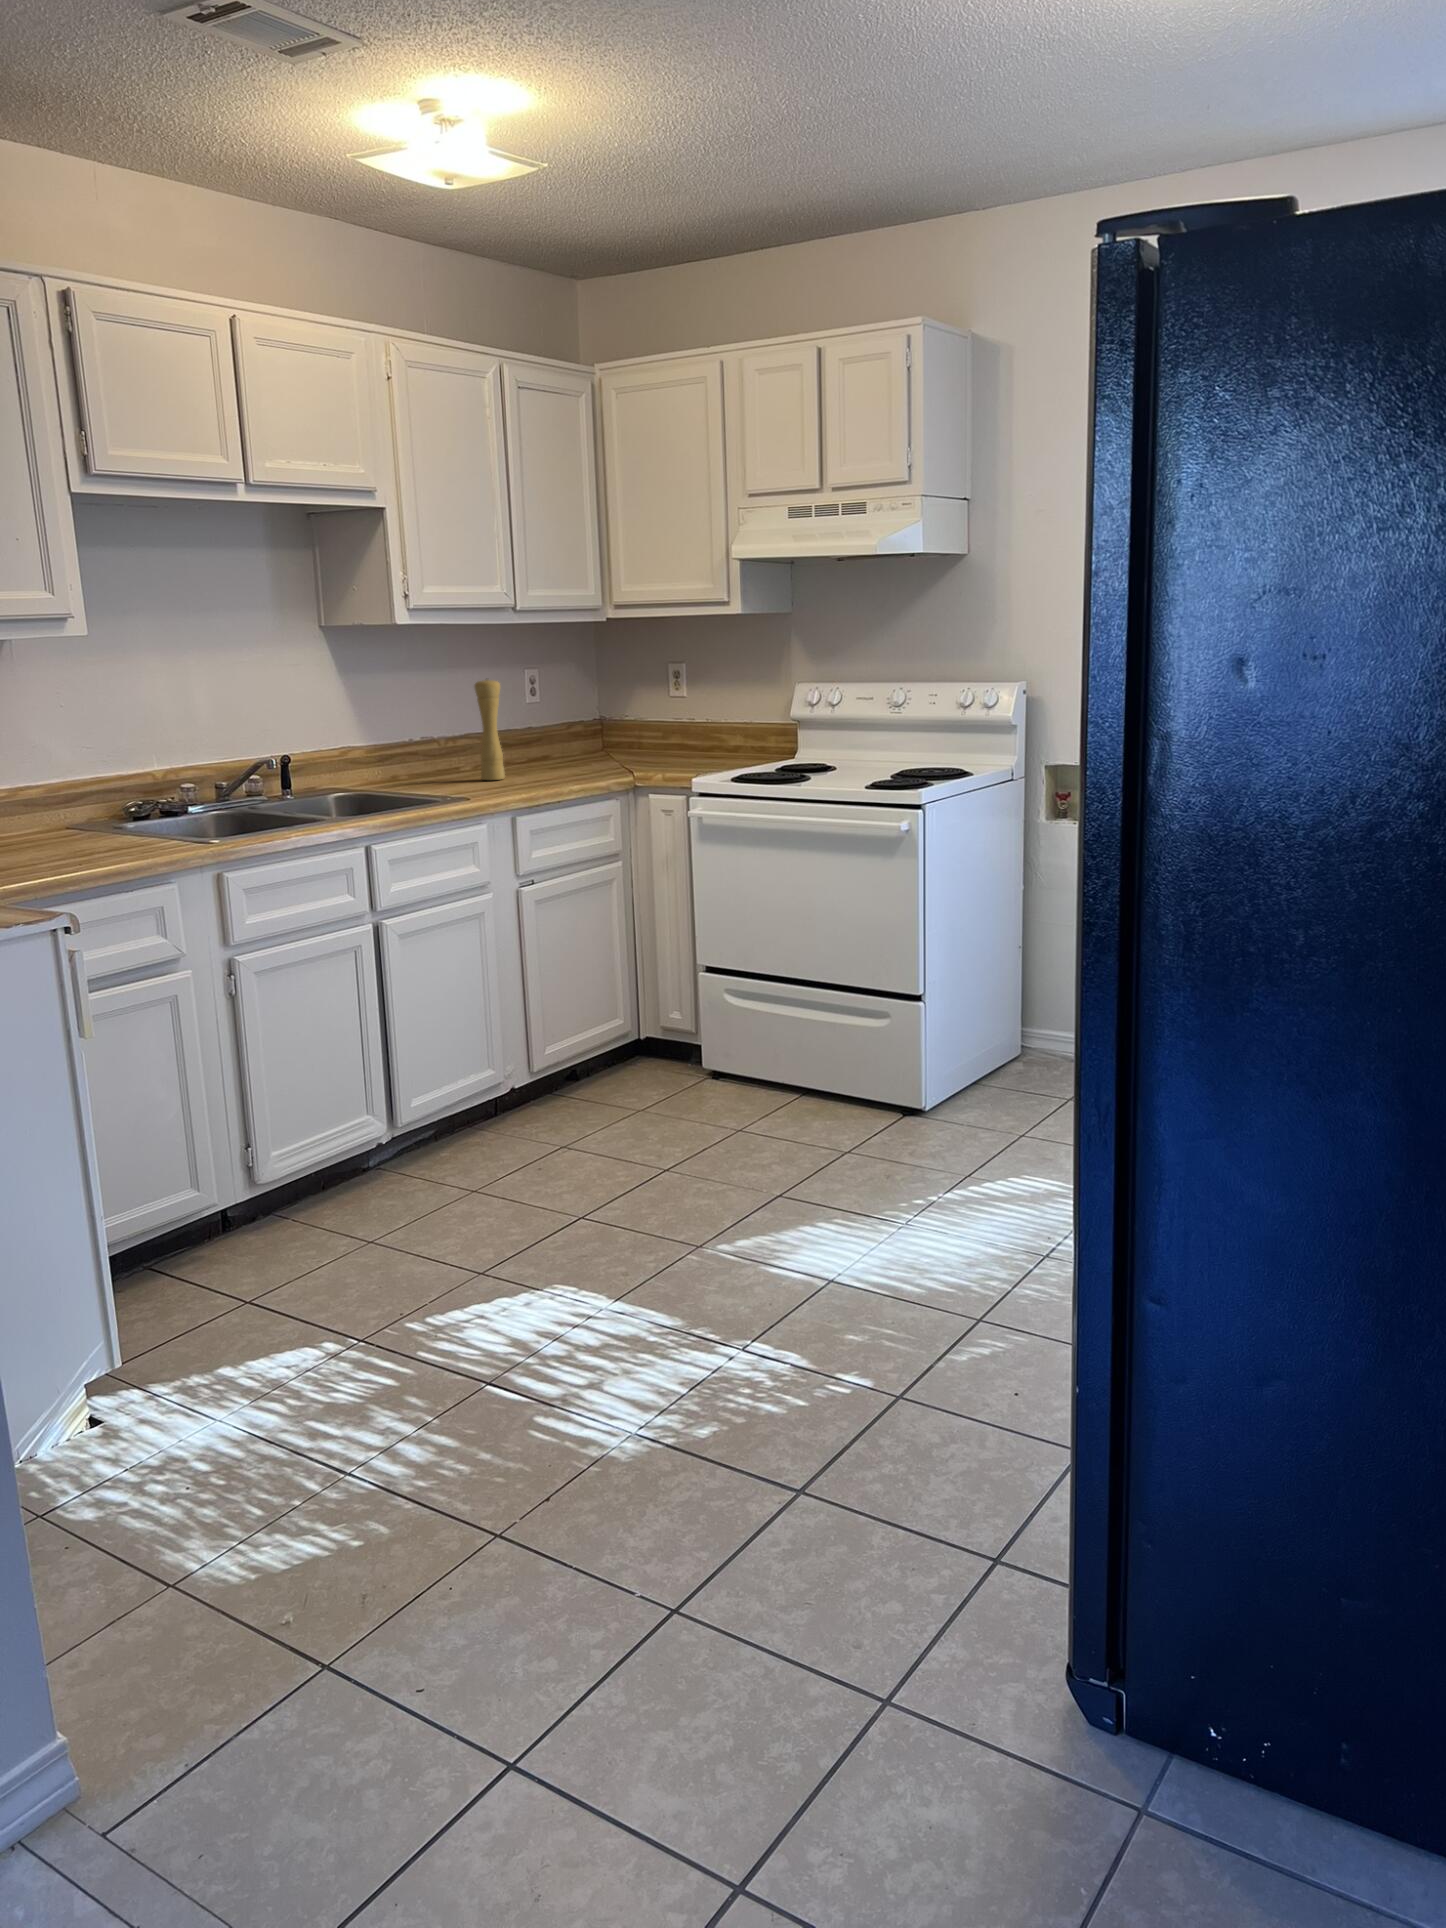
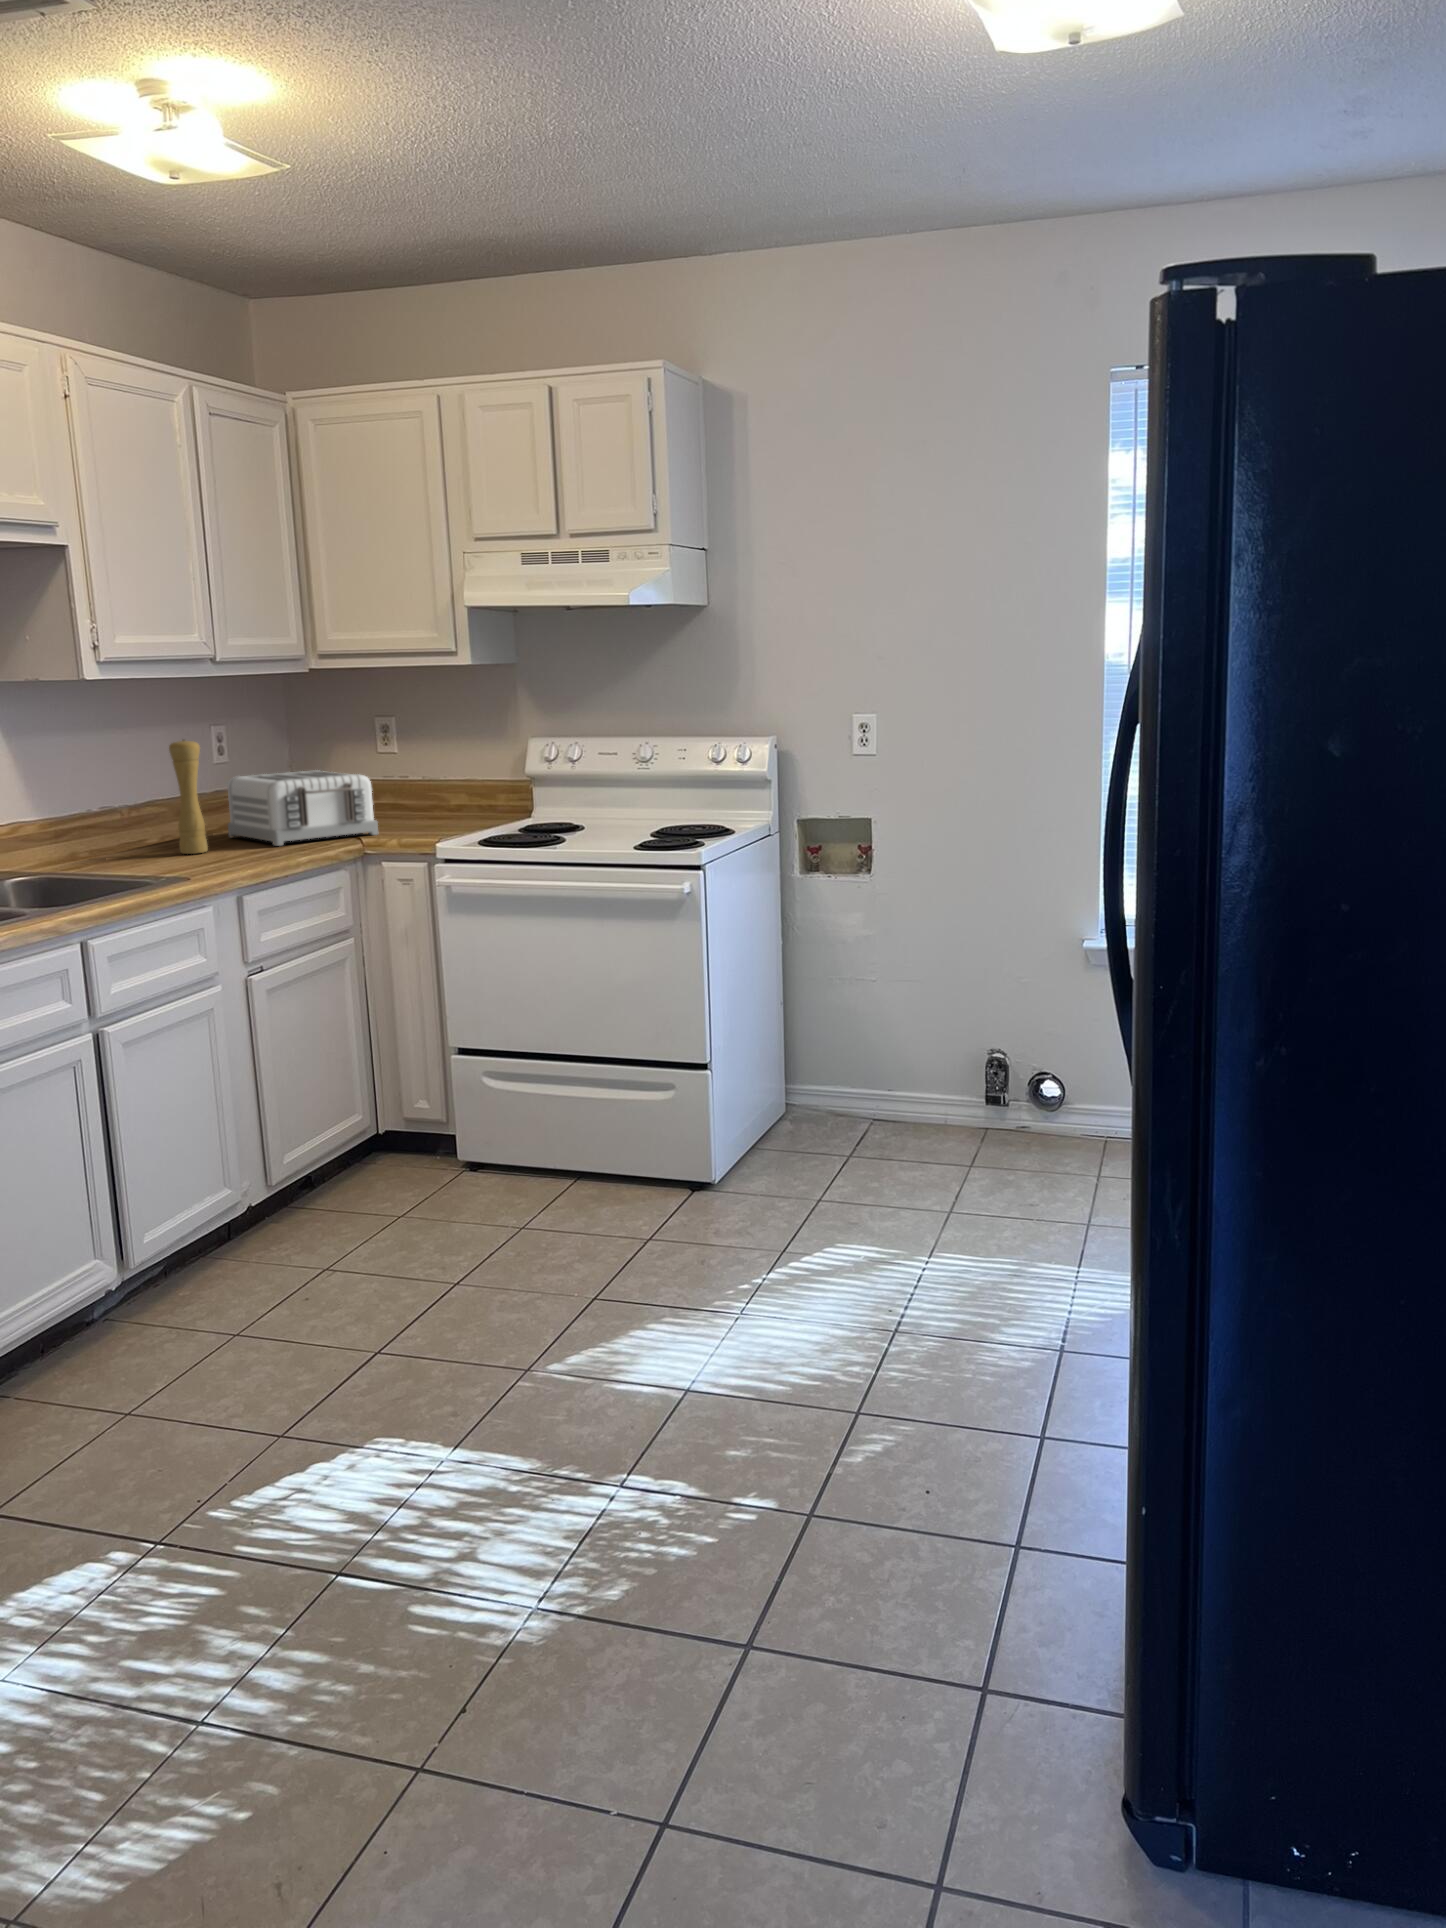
toaster: none [530,710,656,776] -> present [227,770,378,846]

